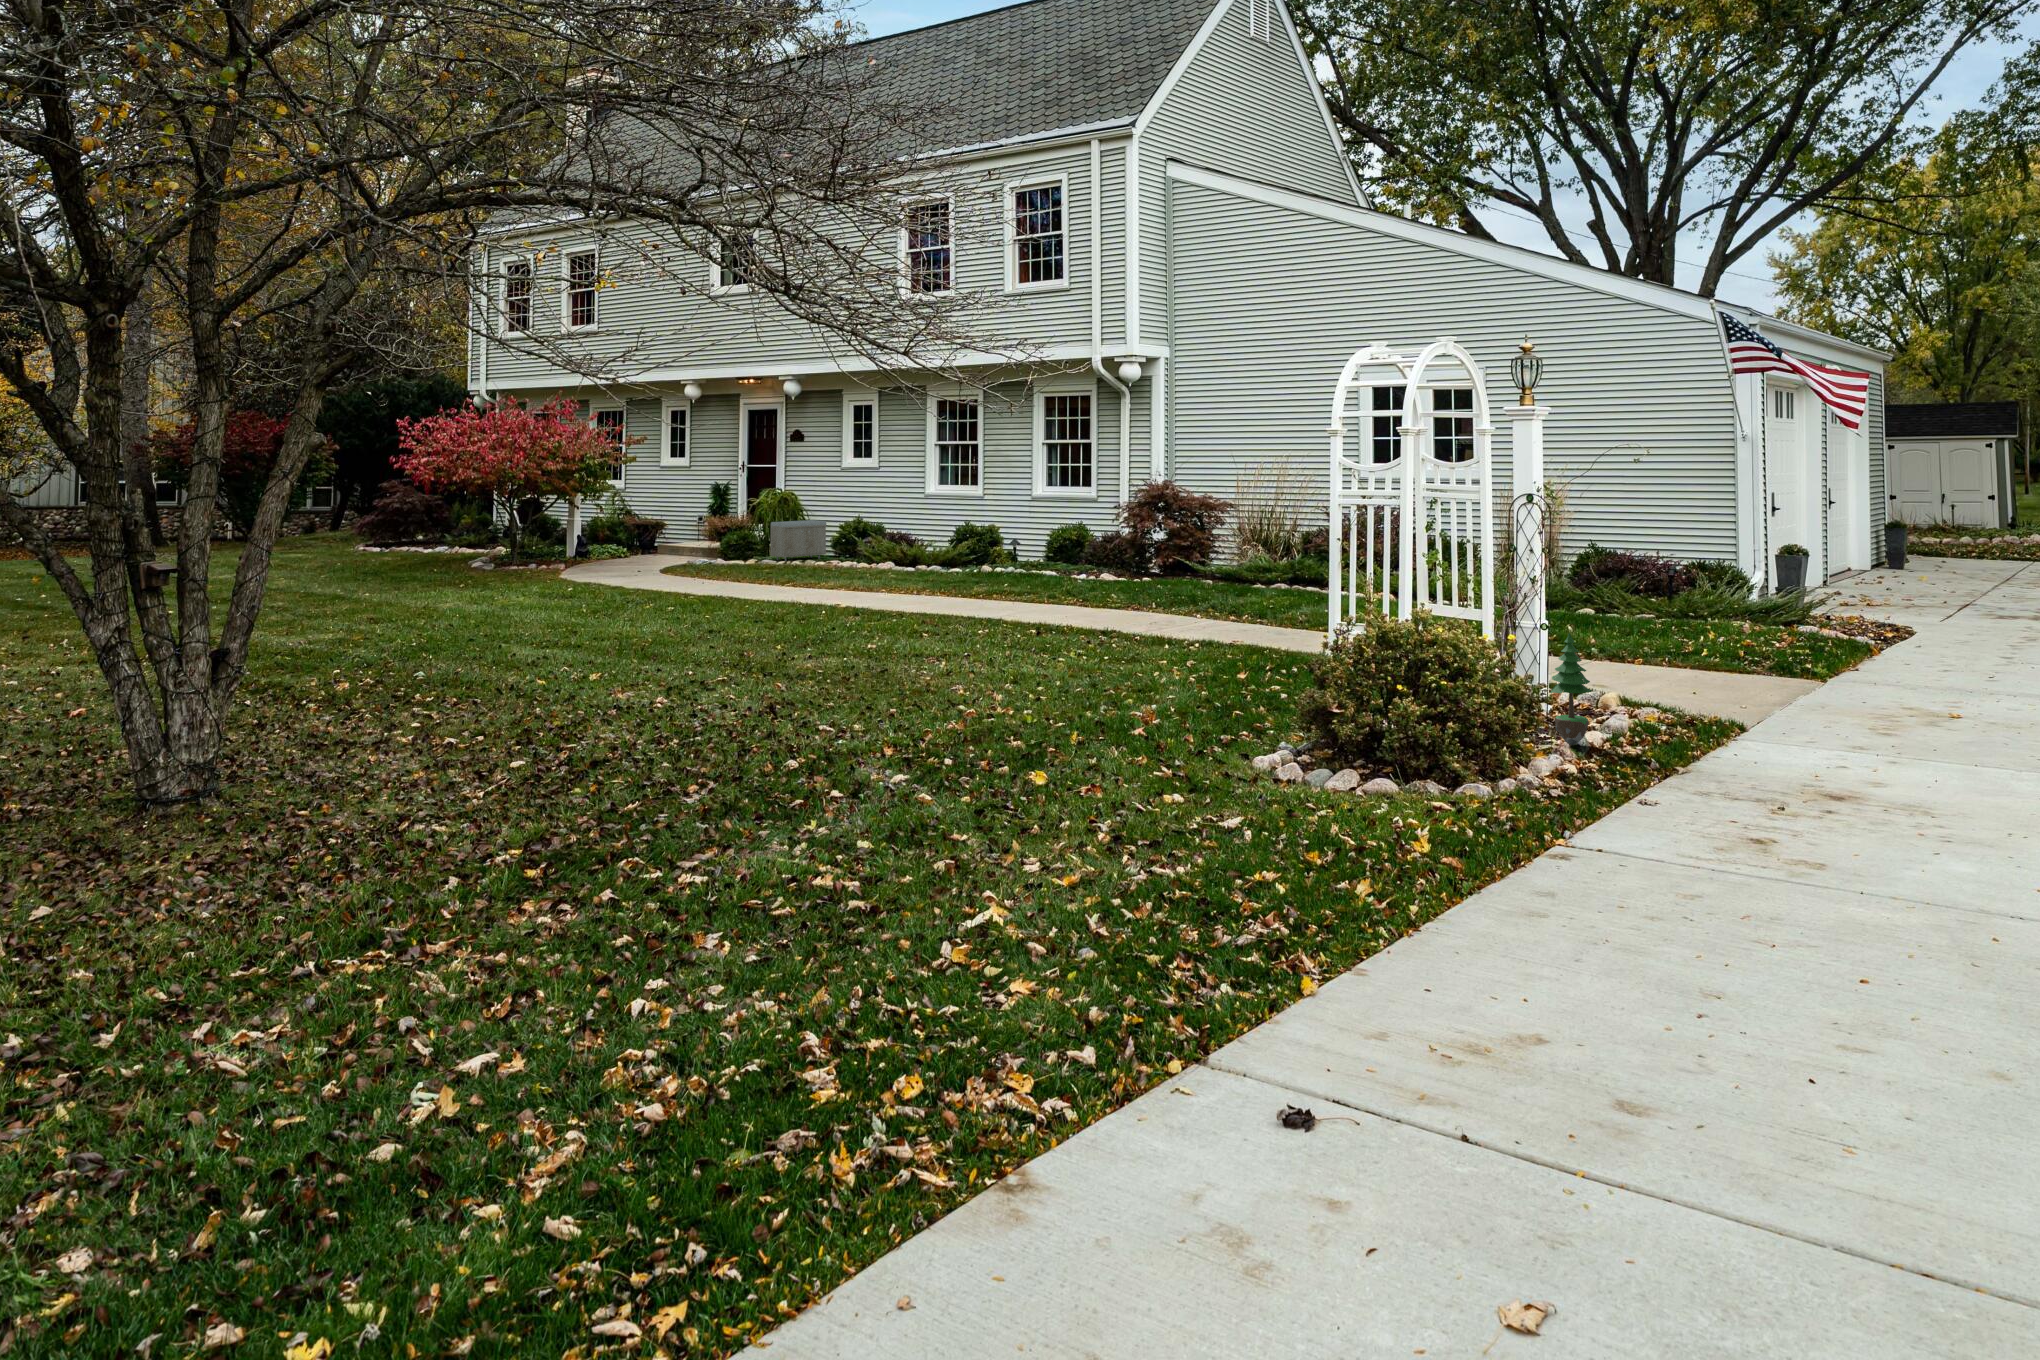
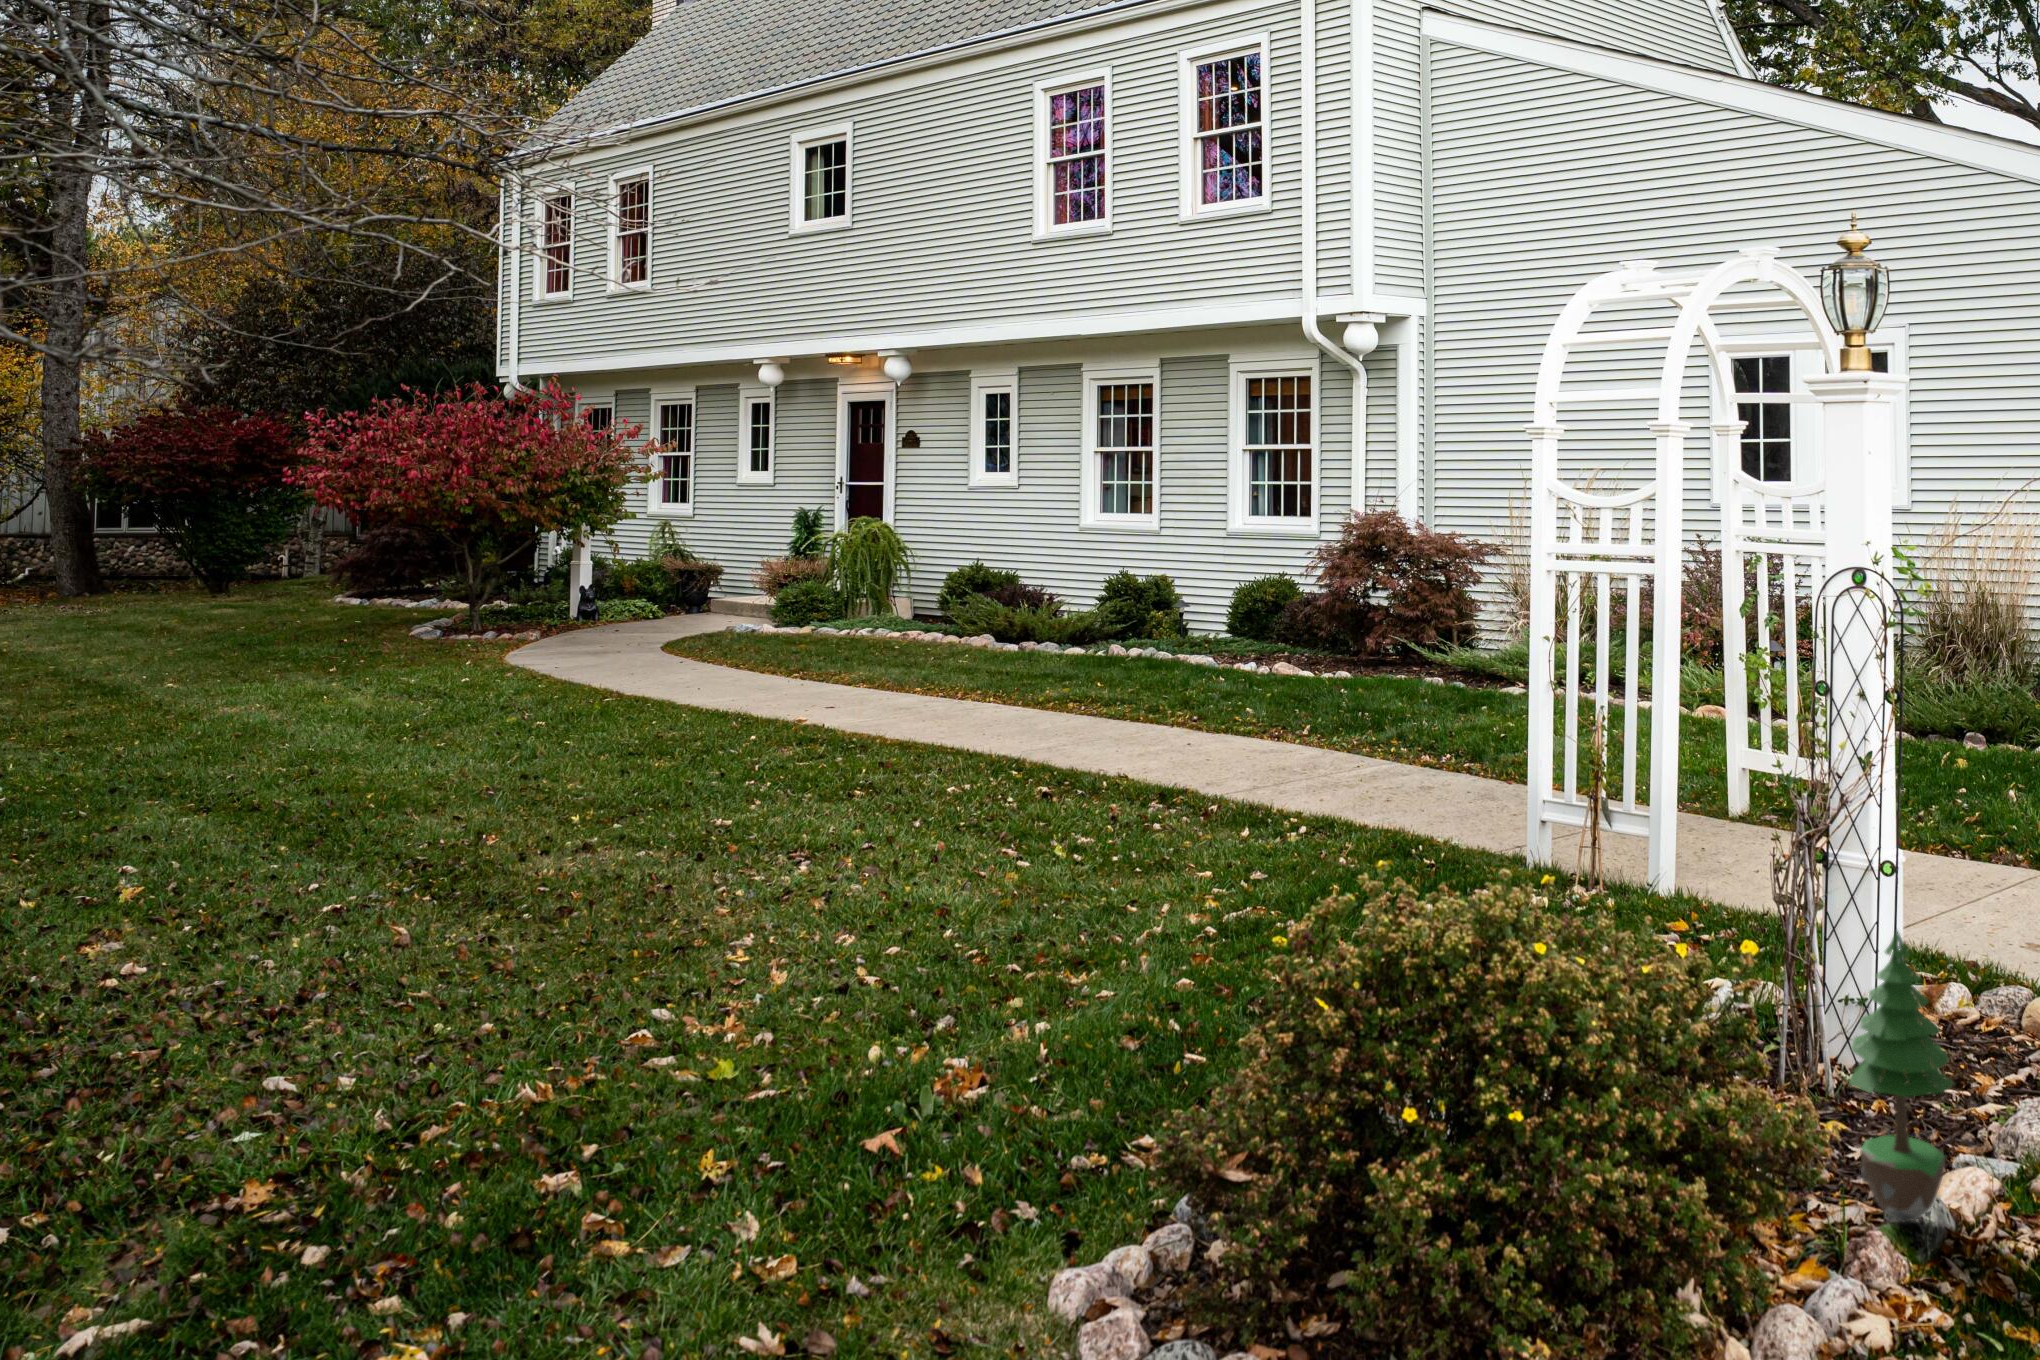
storage bench: present [771,520,827,561] -> none [857,562,940,623]

